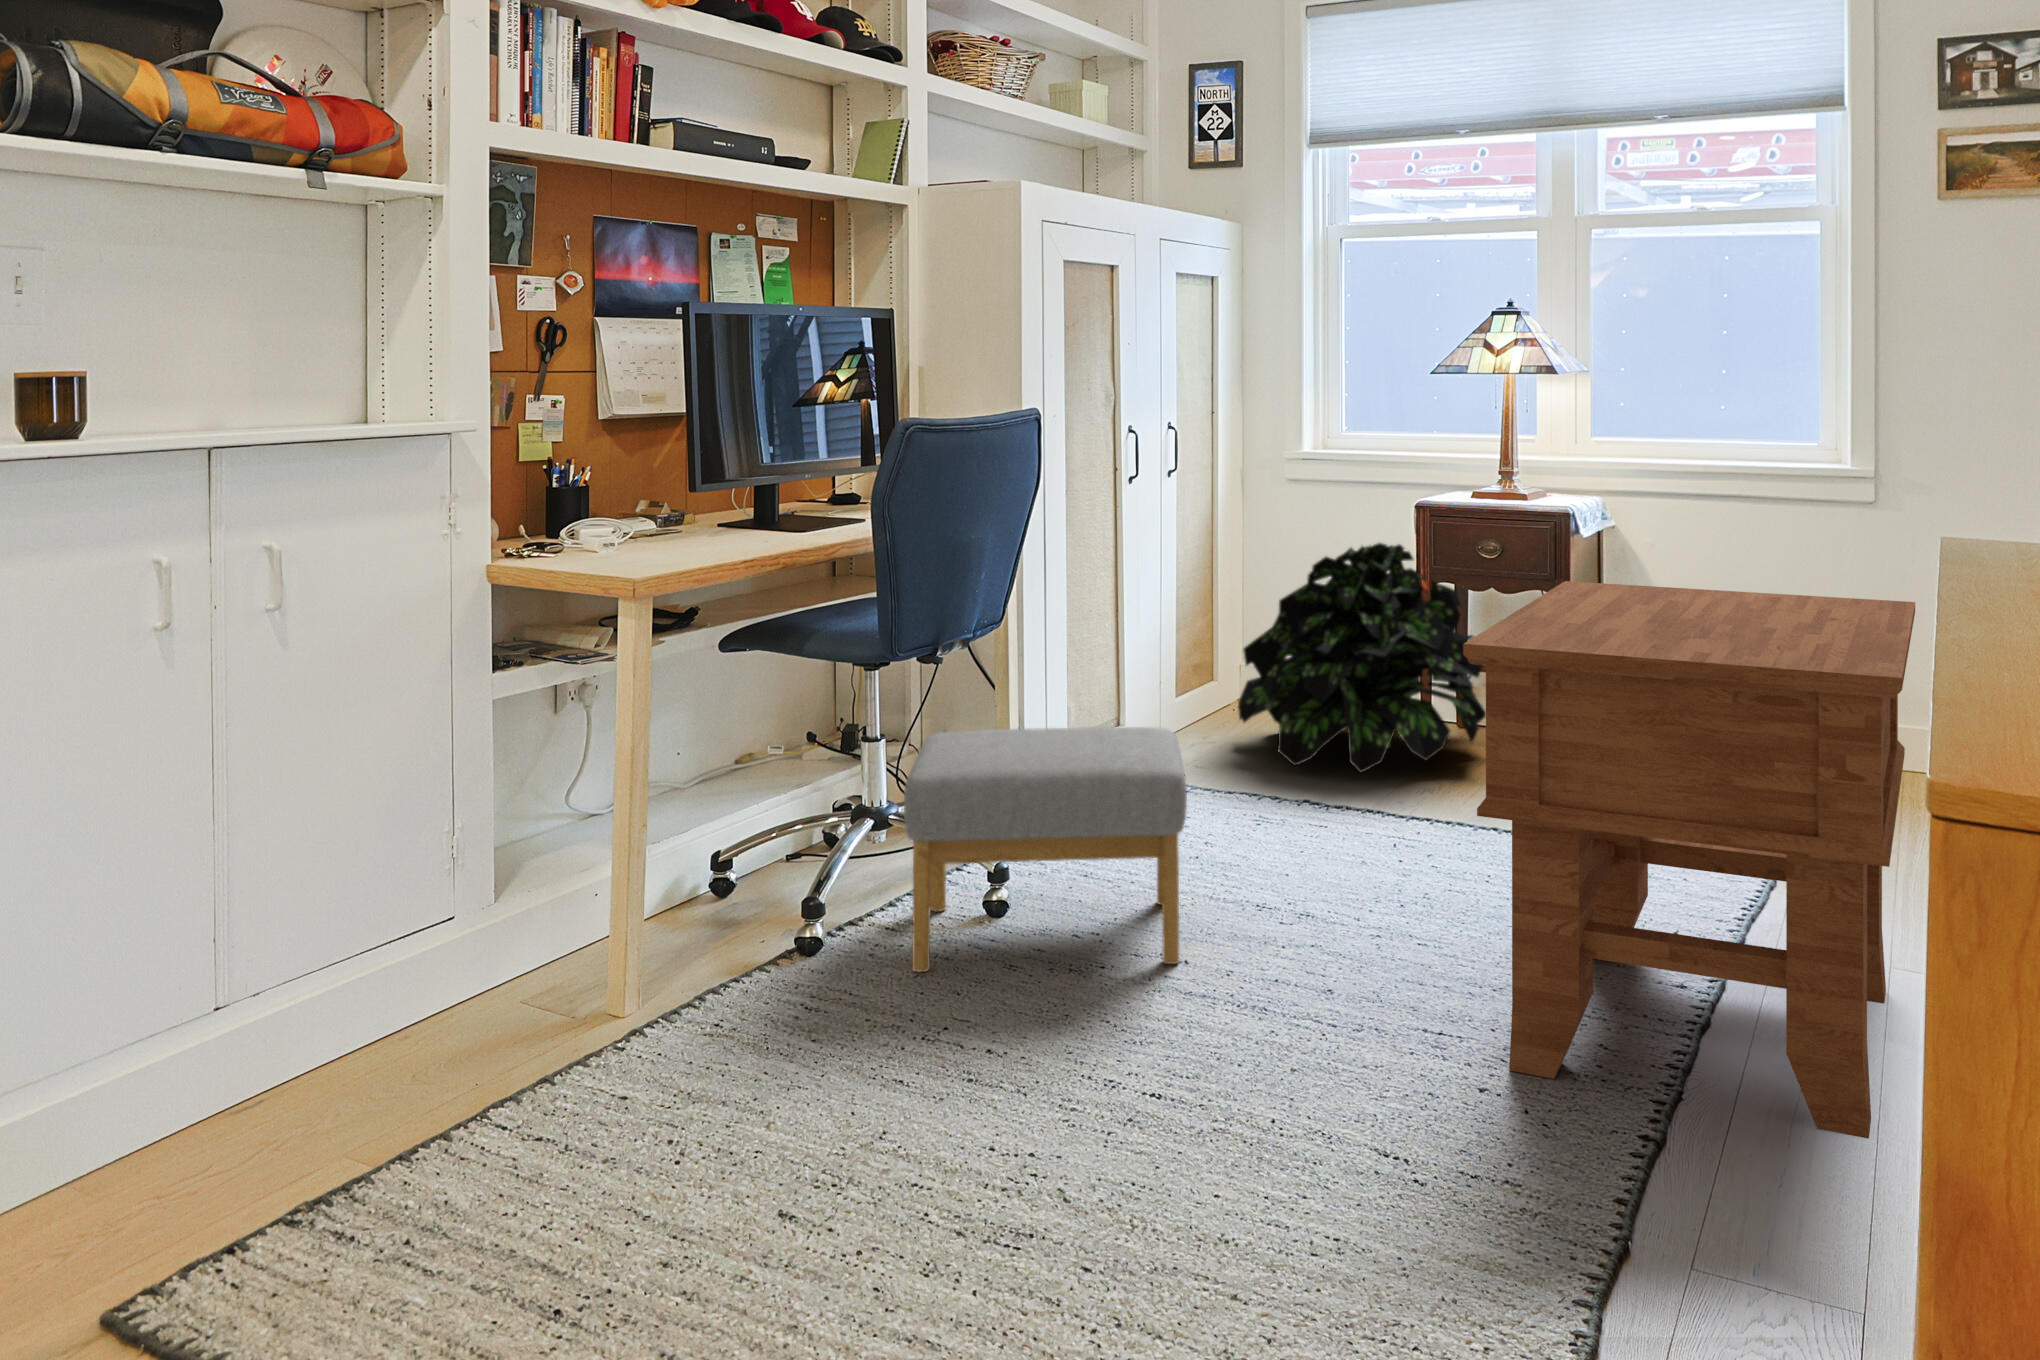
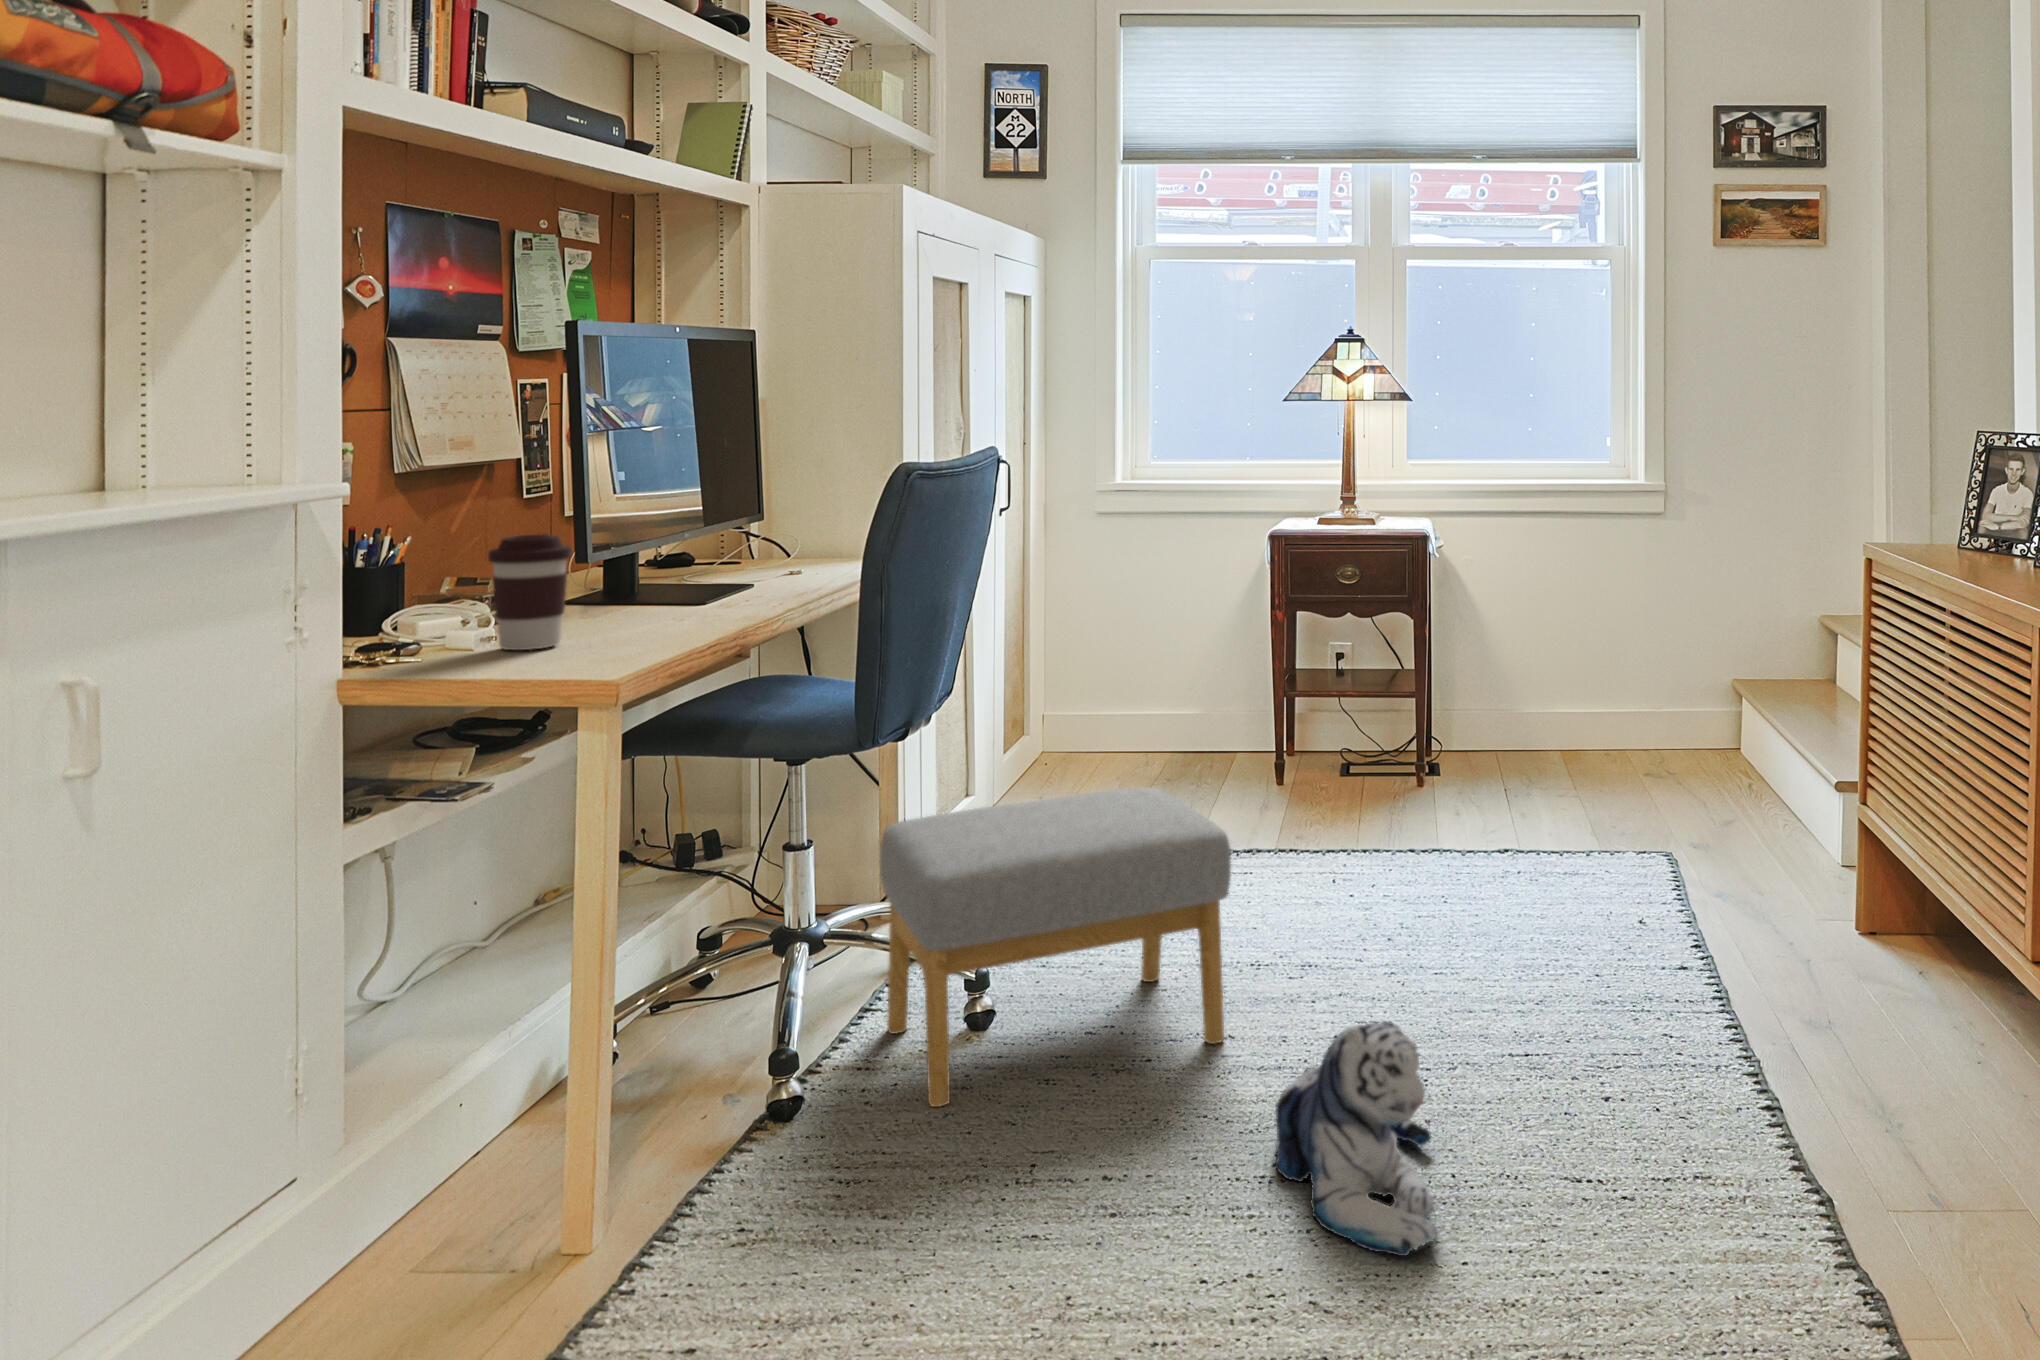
coffee cup: none [591,476,650,564] -> present [488,534,572,650]
potted plant: present [1238,543,1486,773] -> none [1073,575,1341,816]
side table: present [1463,581,1915,1139] -> none [1555,598,1998,1084]
plush toy: none [1119,954,1270,1165] -> present [1274,1022,1436,1256]

